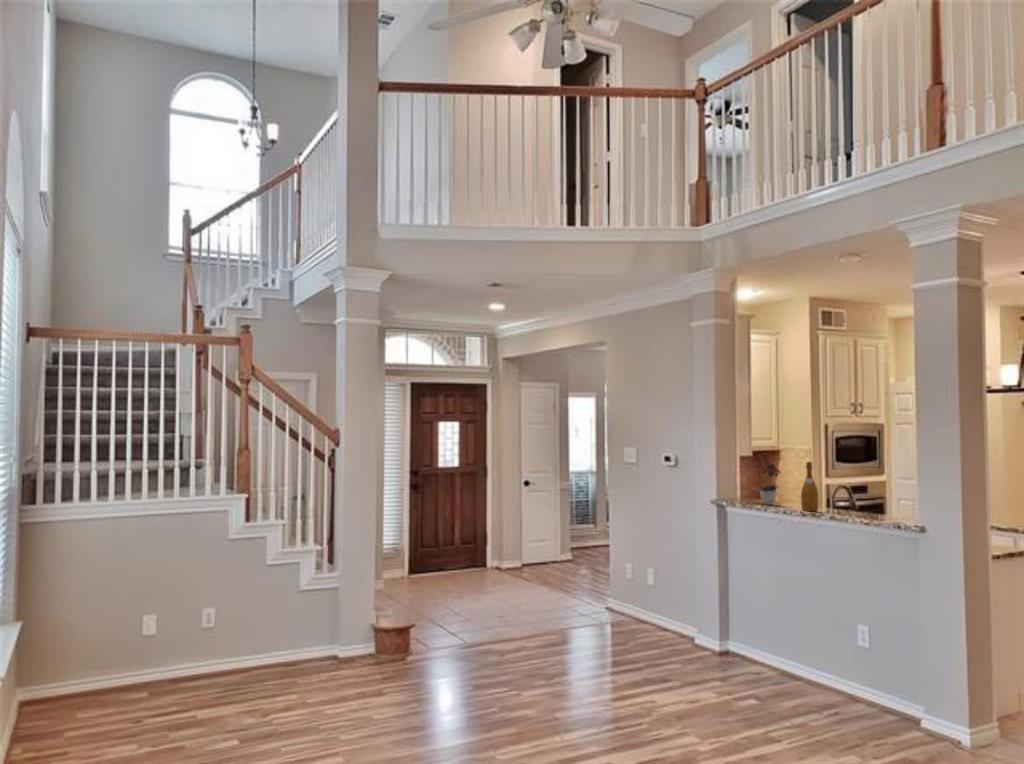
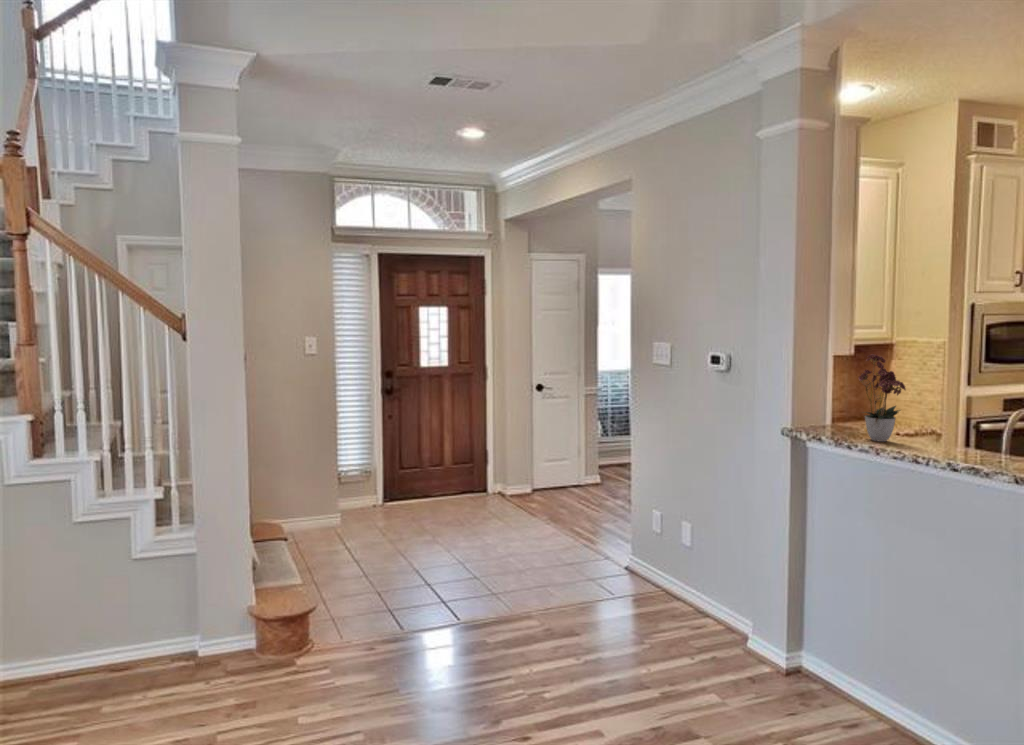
wine bottle: present [801,462,819,511] -> none [945,371,979,460]

